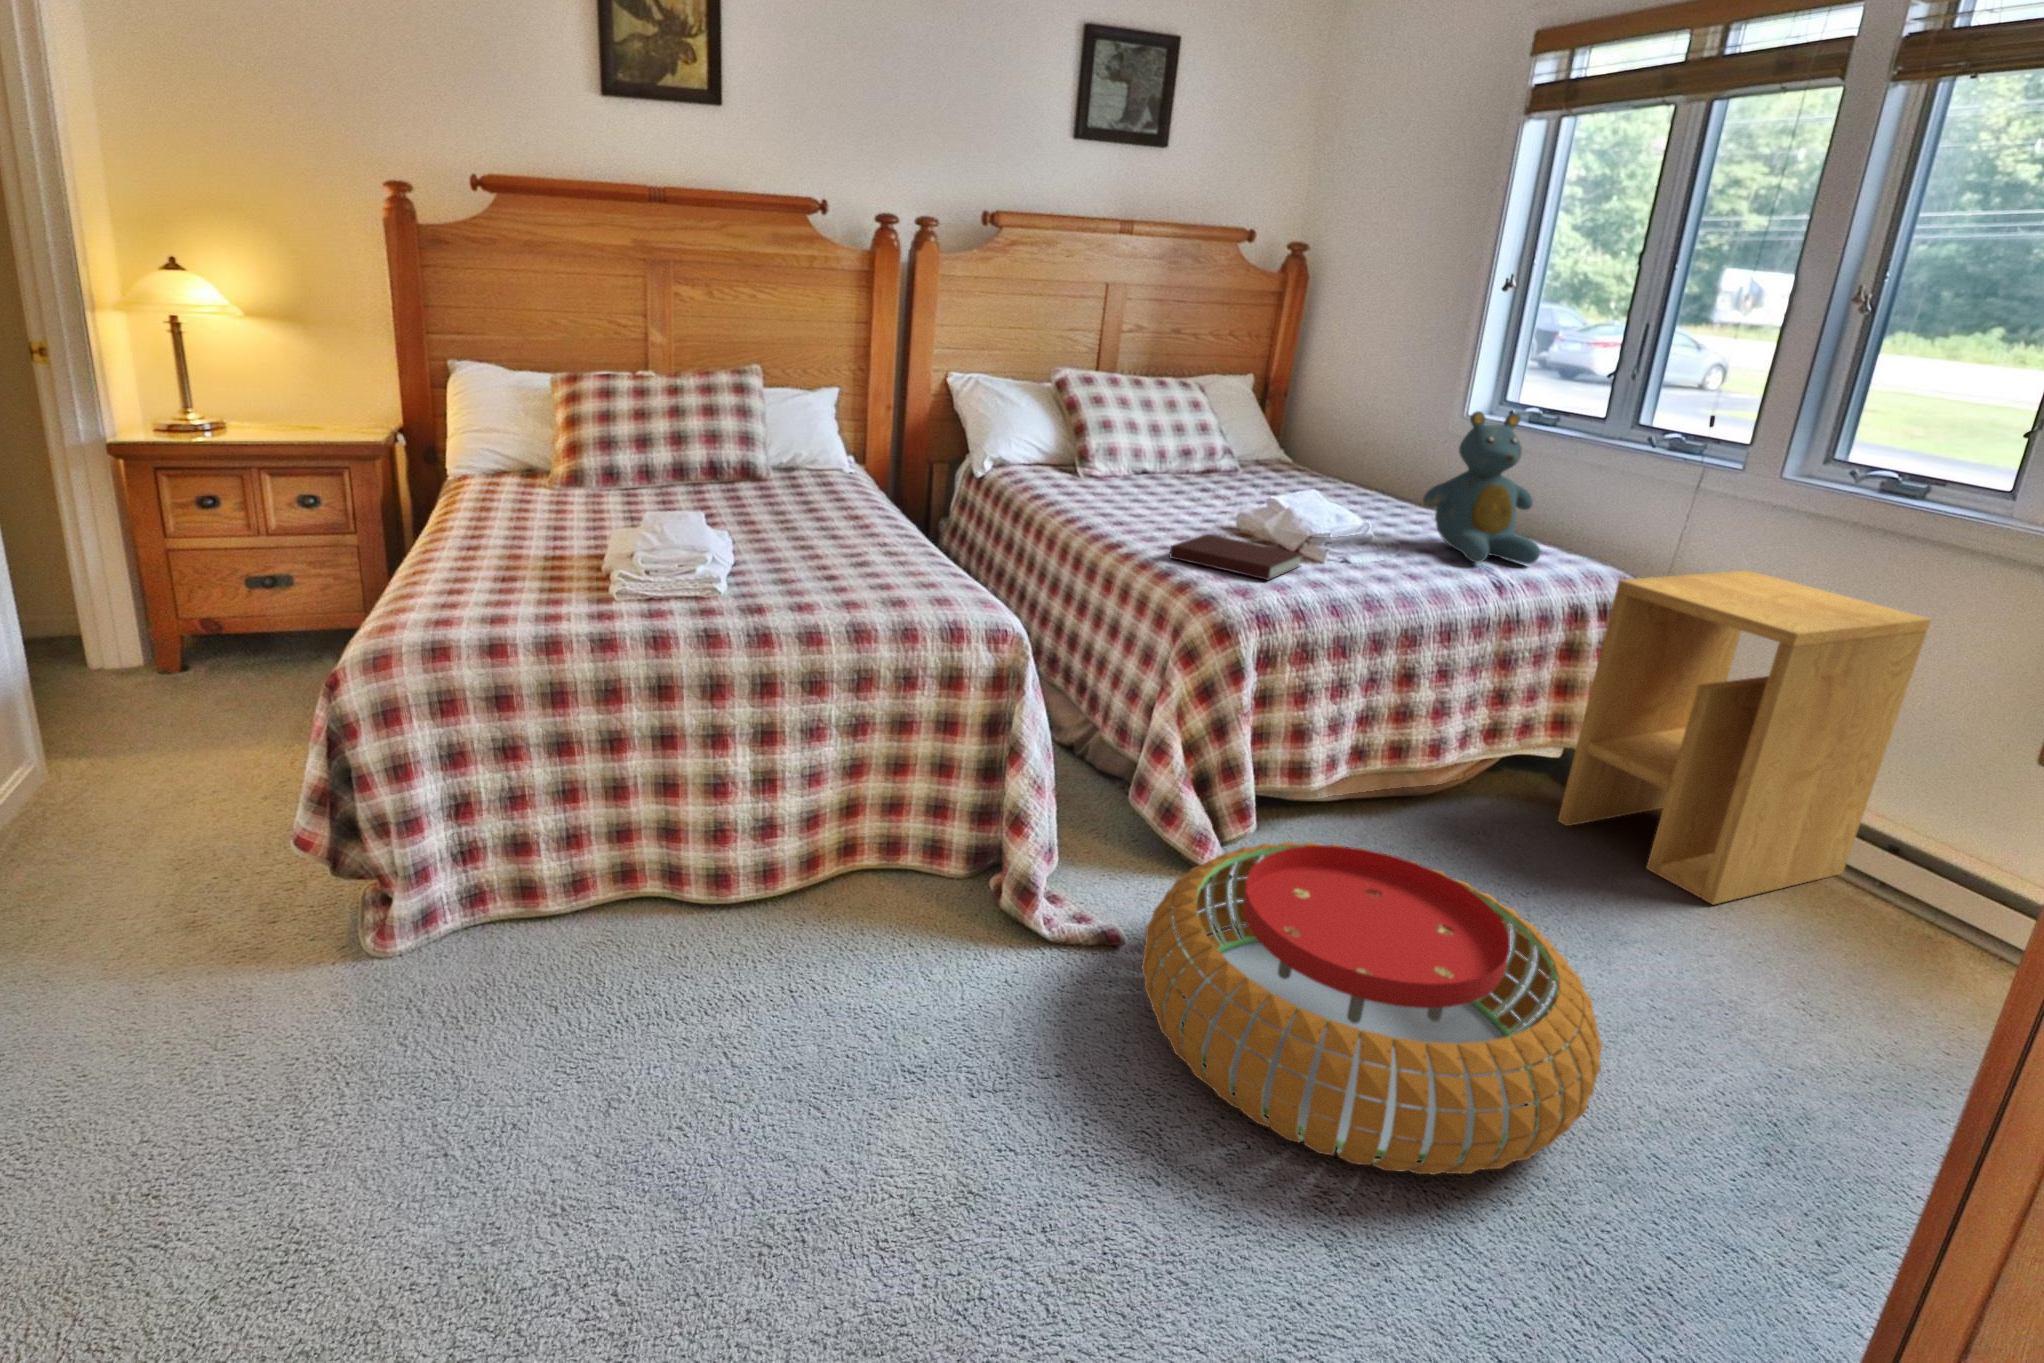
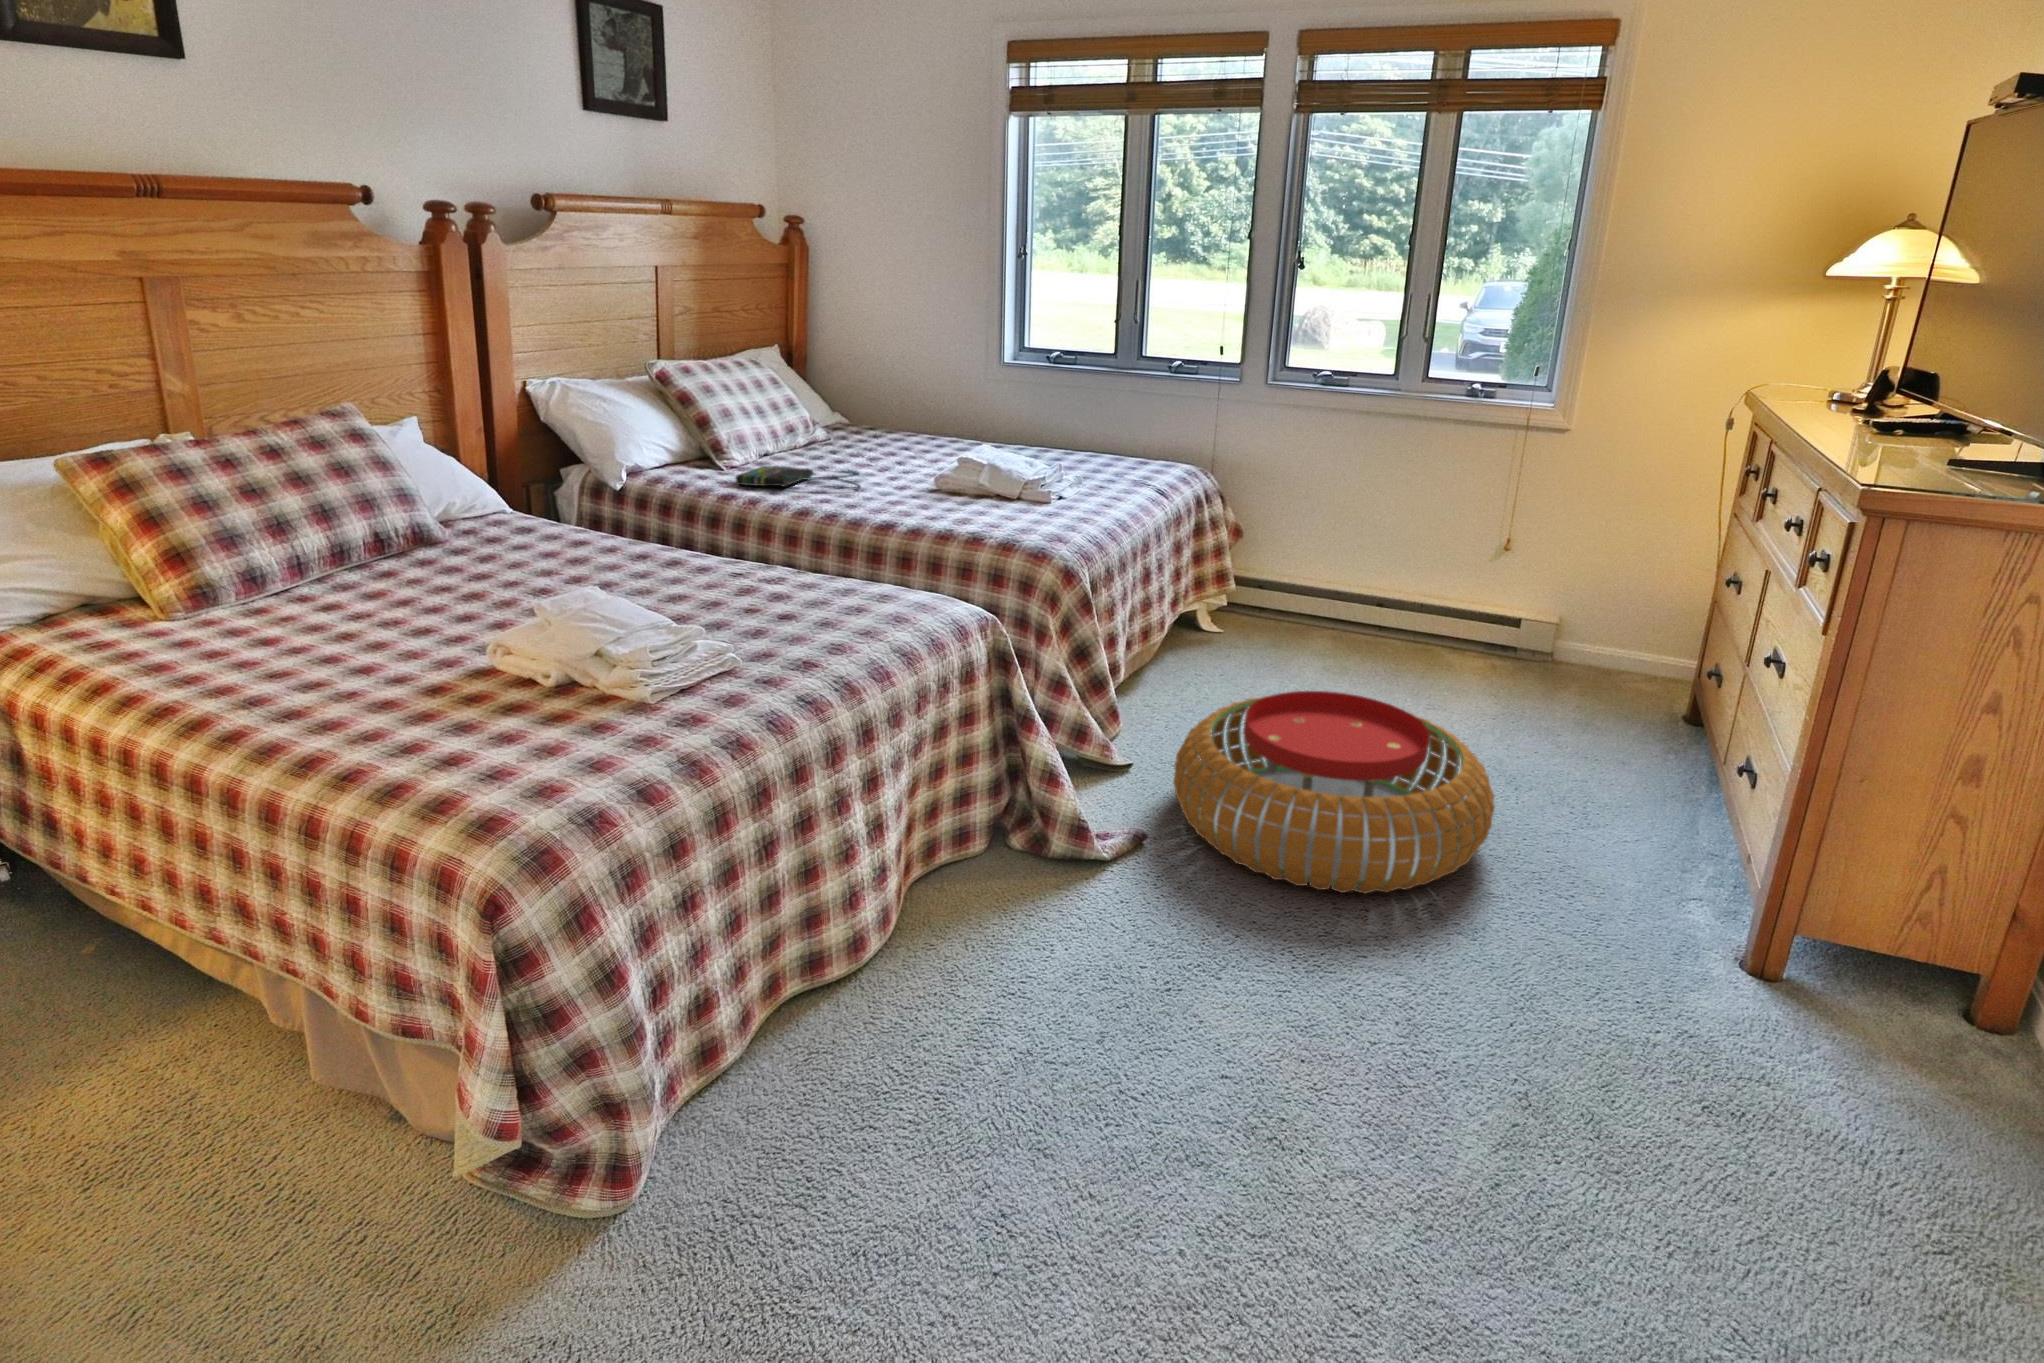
teddy bear: present [1423,411,1541,564] -> none [1077,358,1161,478]
tote bag: none [1056,476,1156,511] -> present [736,466,861,489]
notebook: present [1170,534,1302,580] -> none [959,497,1059,524]
side table: present [1558,570,1931,905] -> none [1219,450,1373,670]

